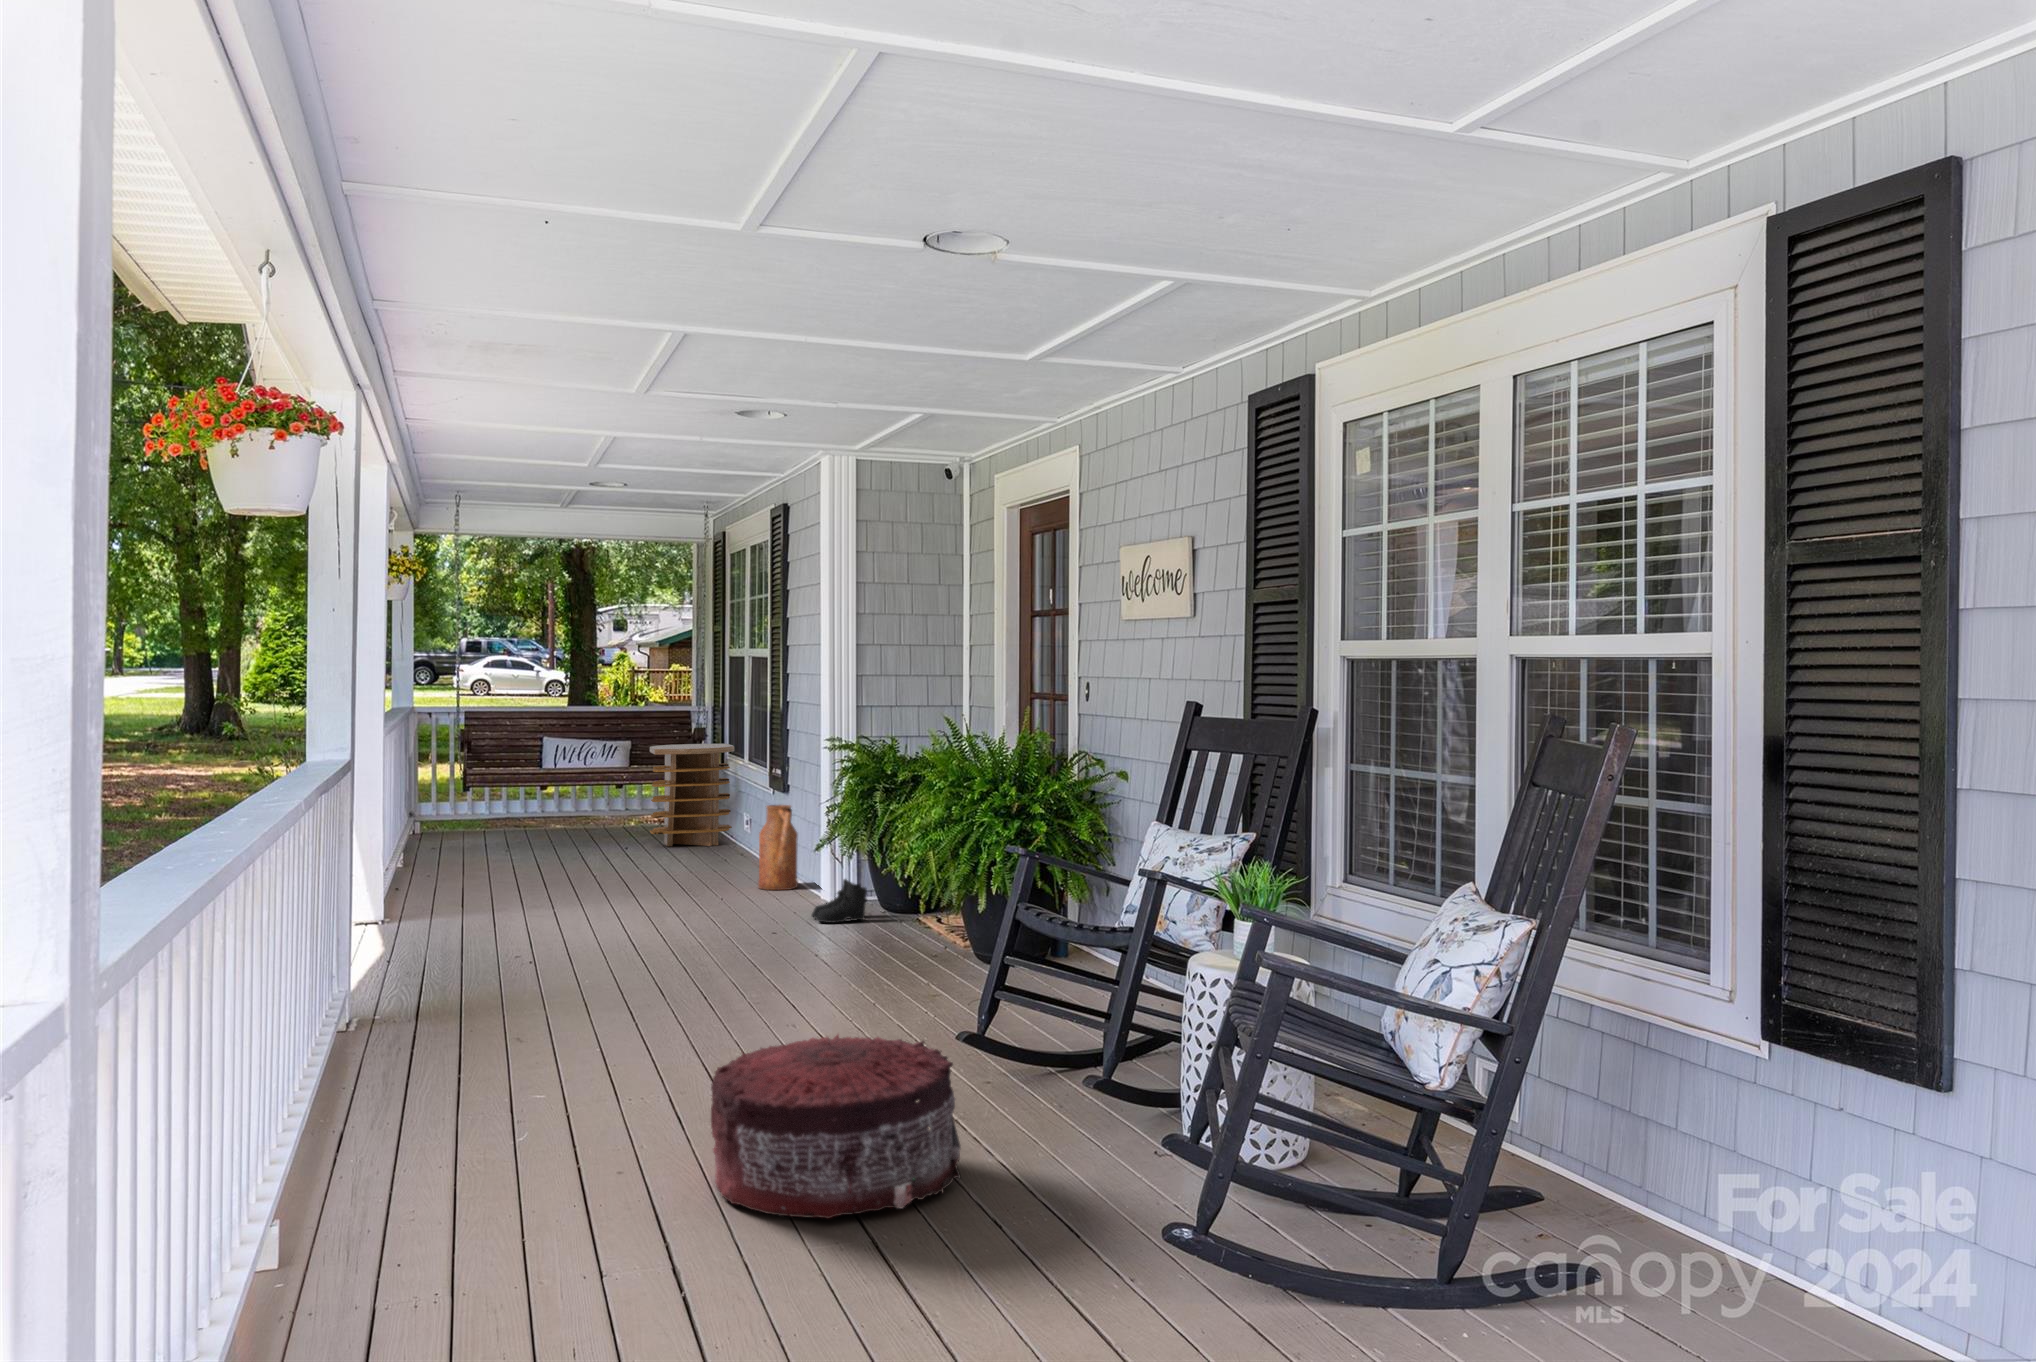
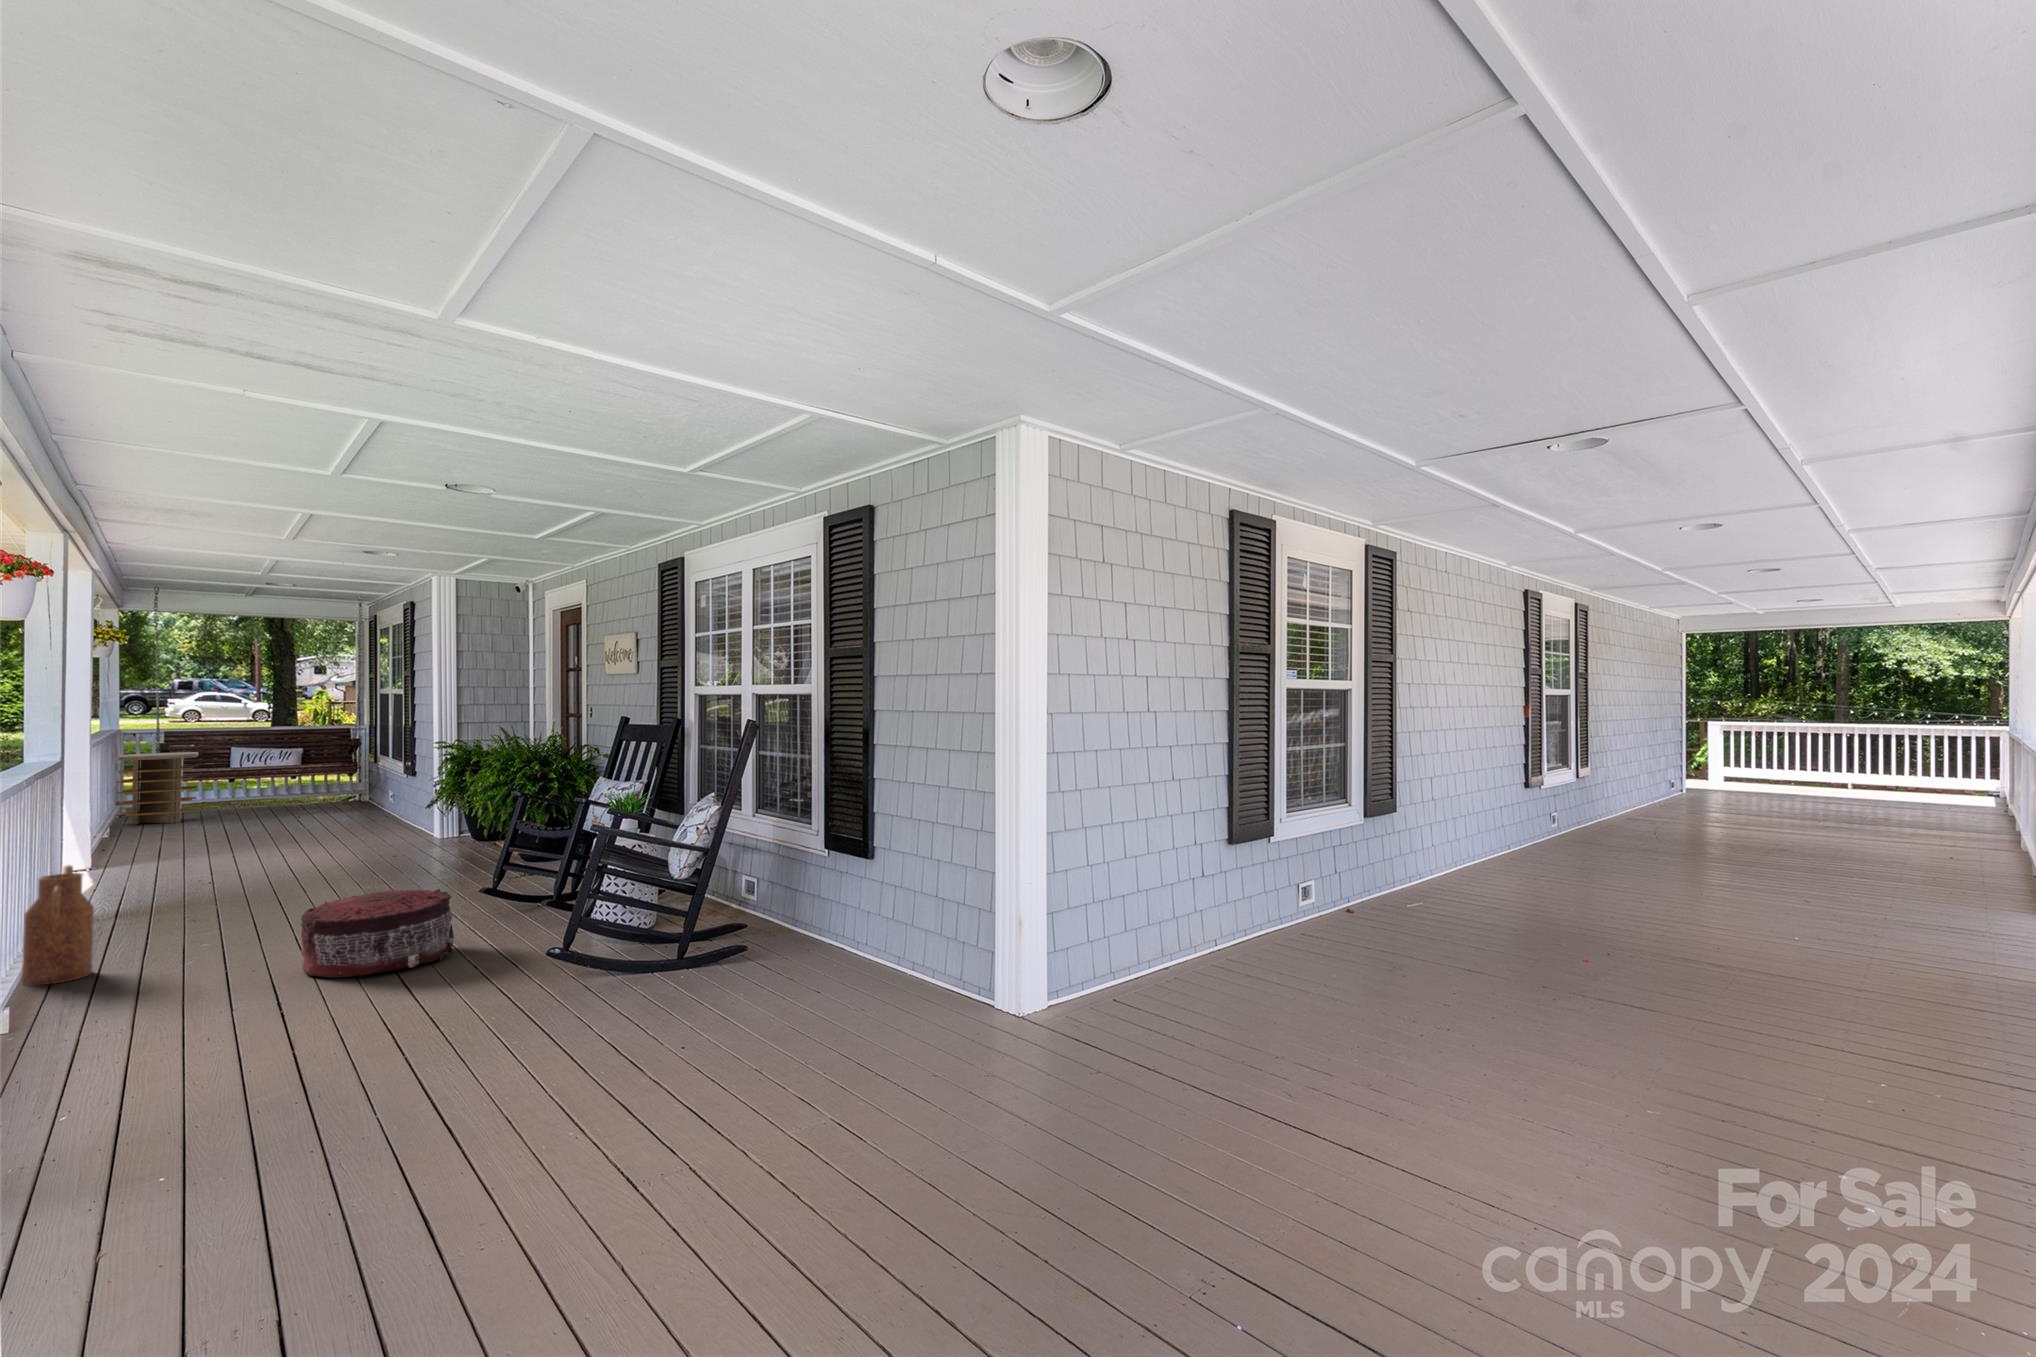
side table: present [650,744,734,846] -> present [115,752,198,825]
watering can: present [758,805,798,890] -> present [21,865,94,986]
boots: present [811,879,867,923] -> none [420,825,459,851]

